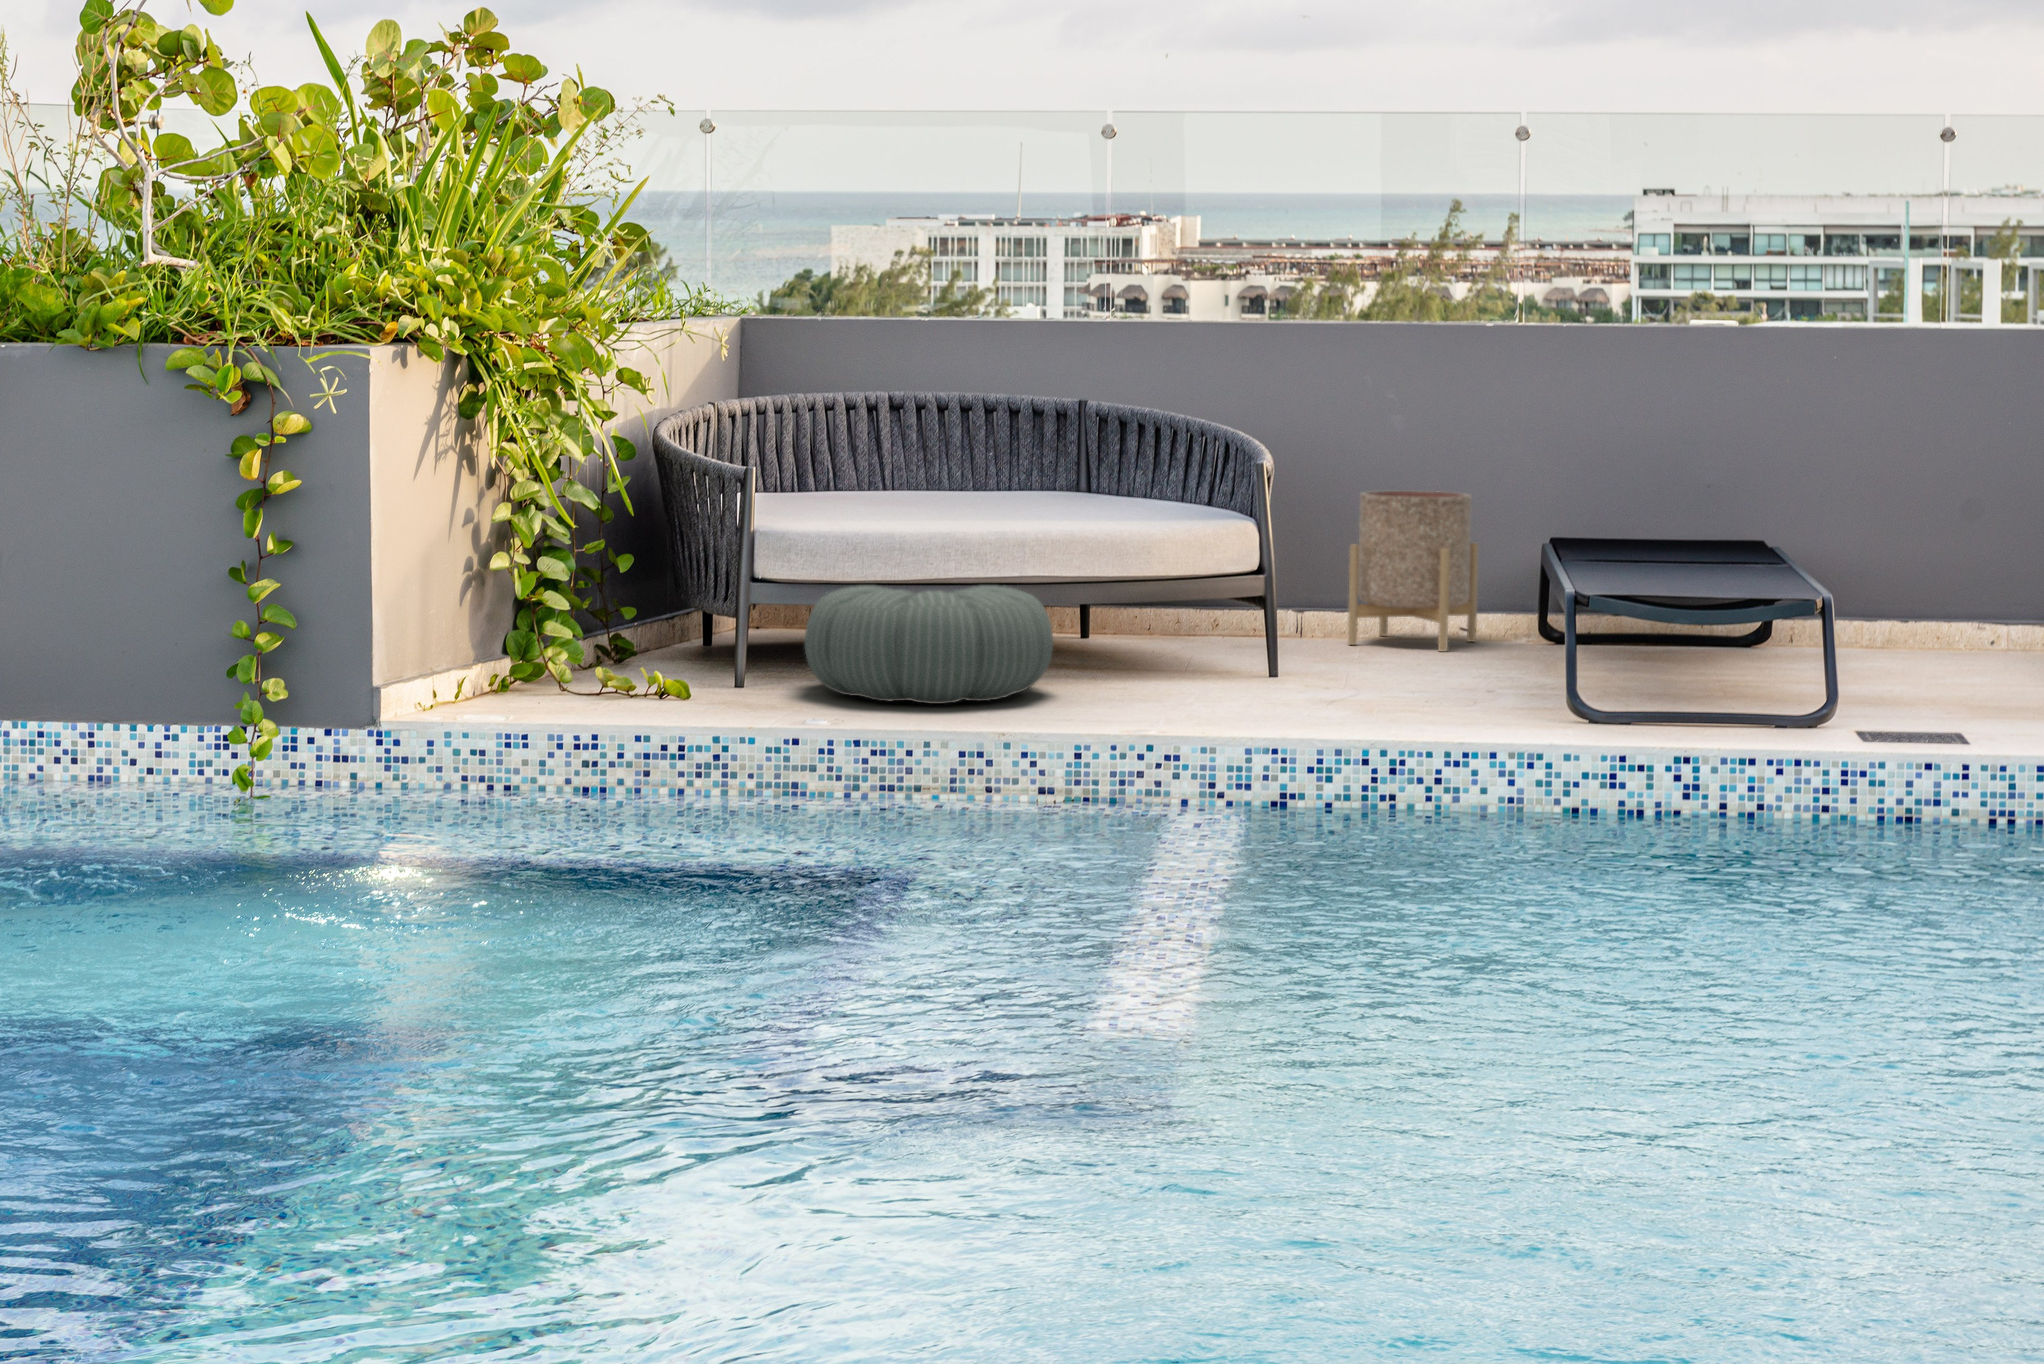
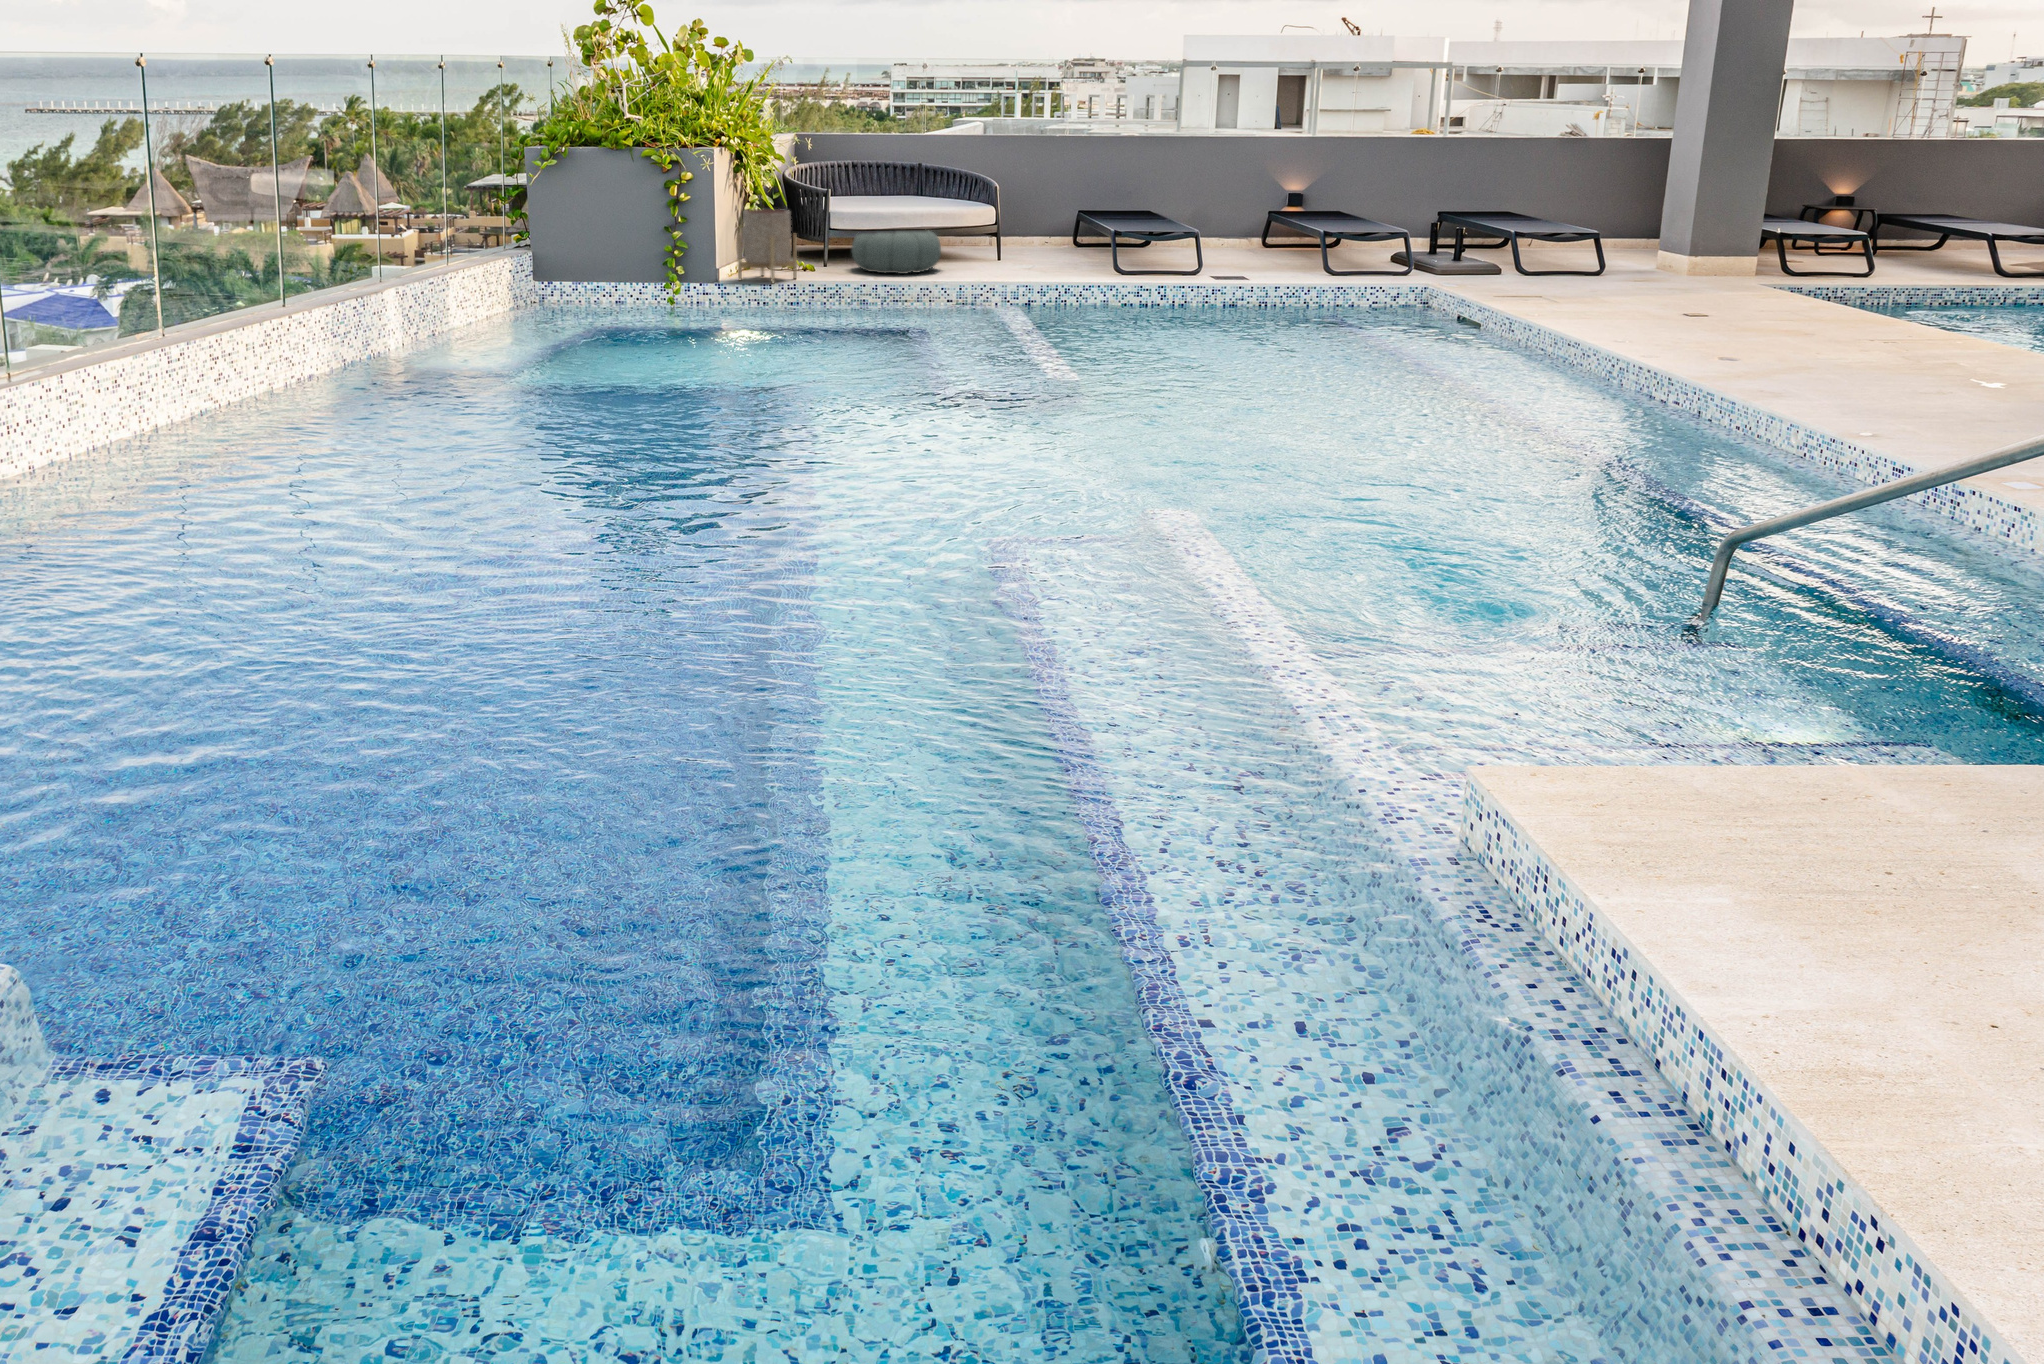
planter: present [1348,491,1478,651] -> present [737,209,797,283]

